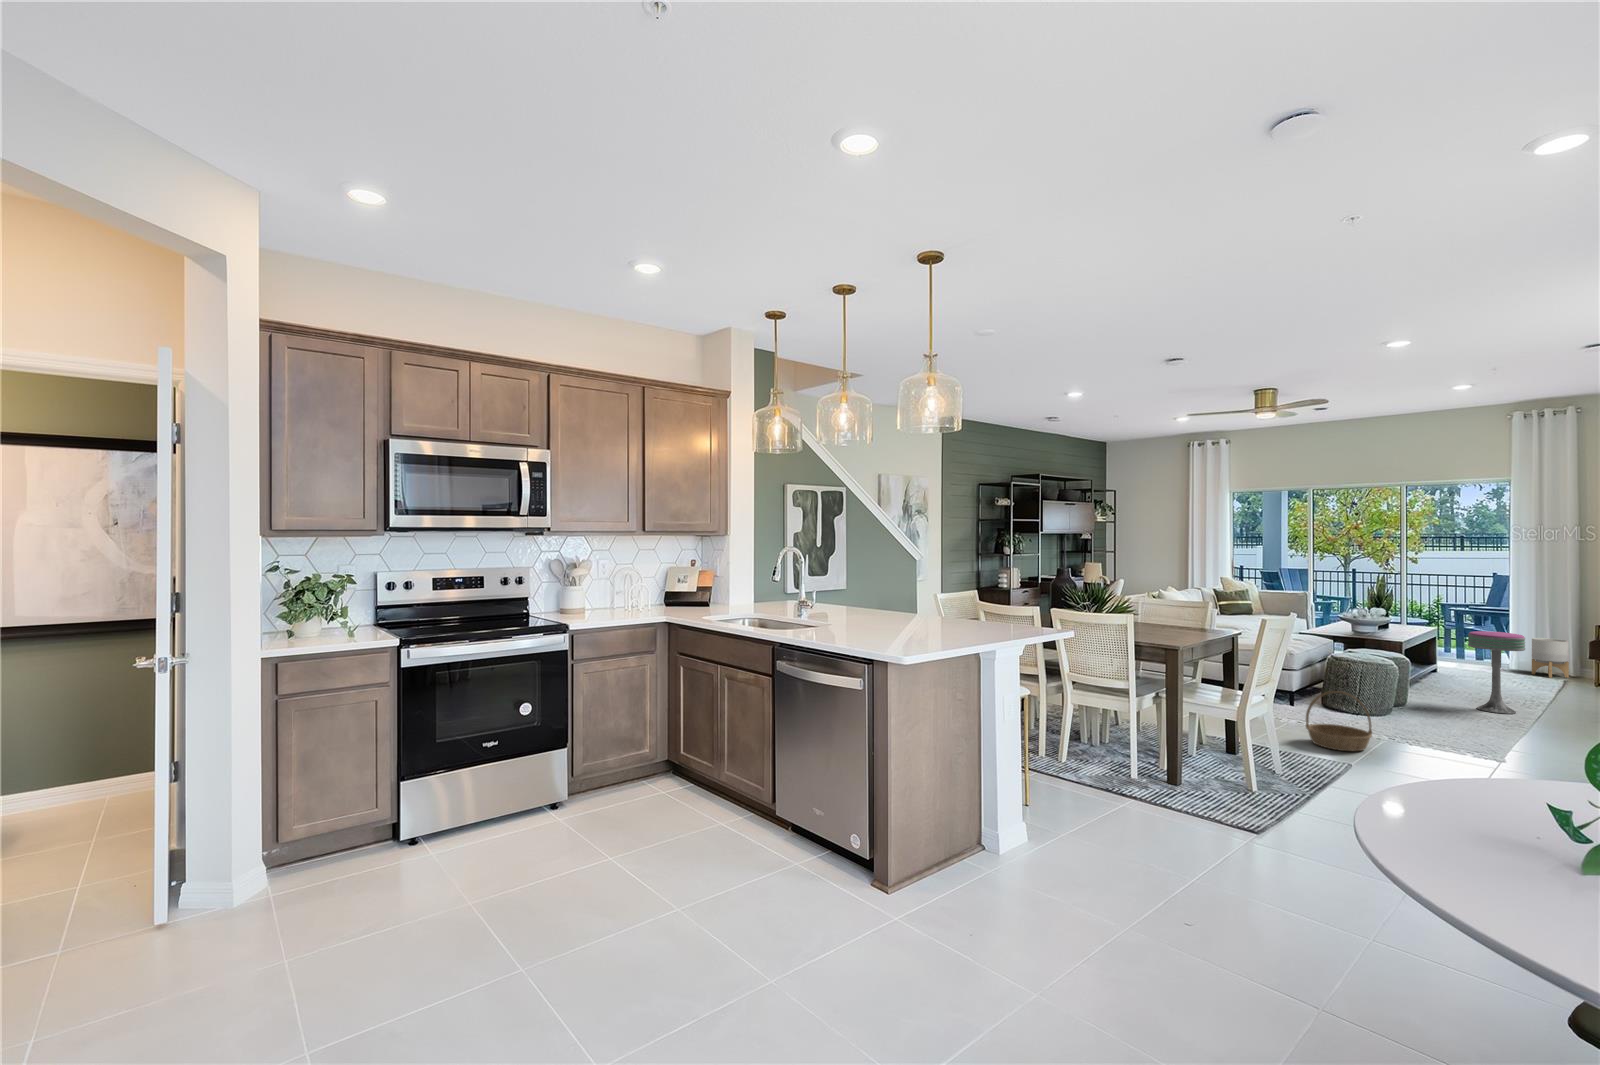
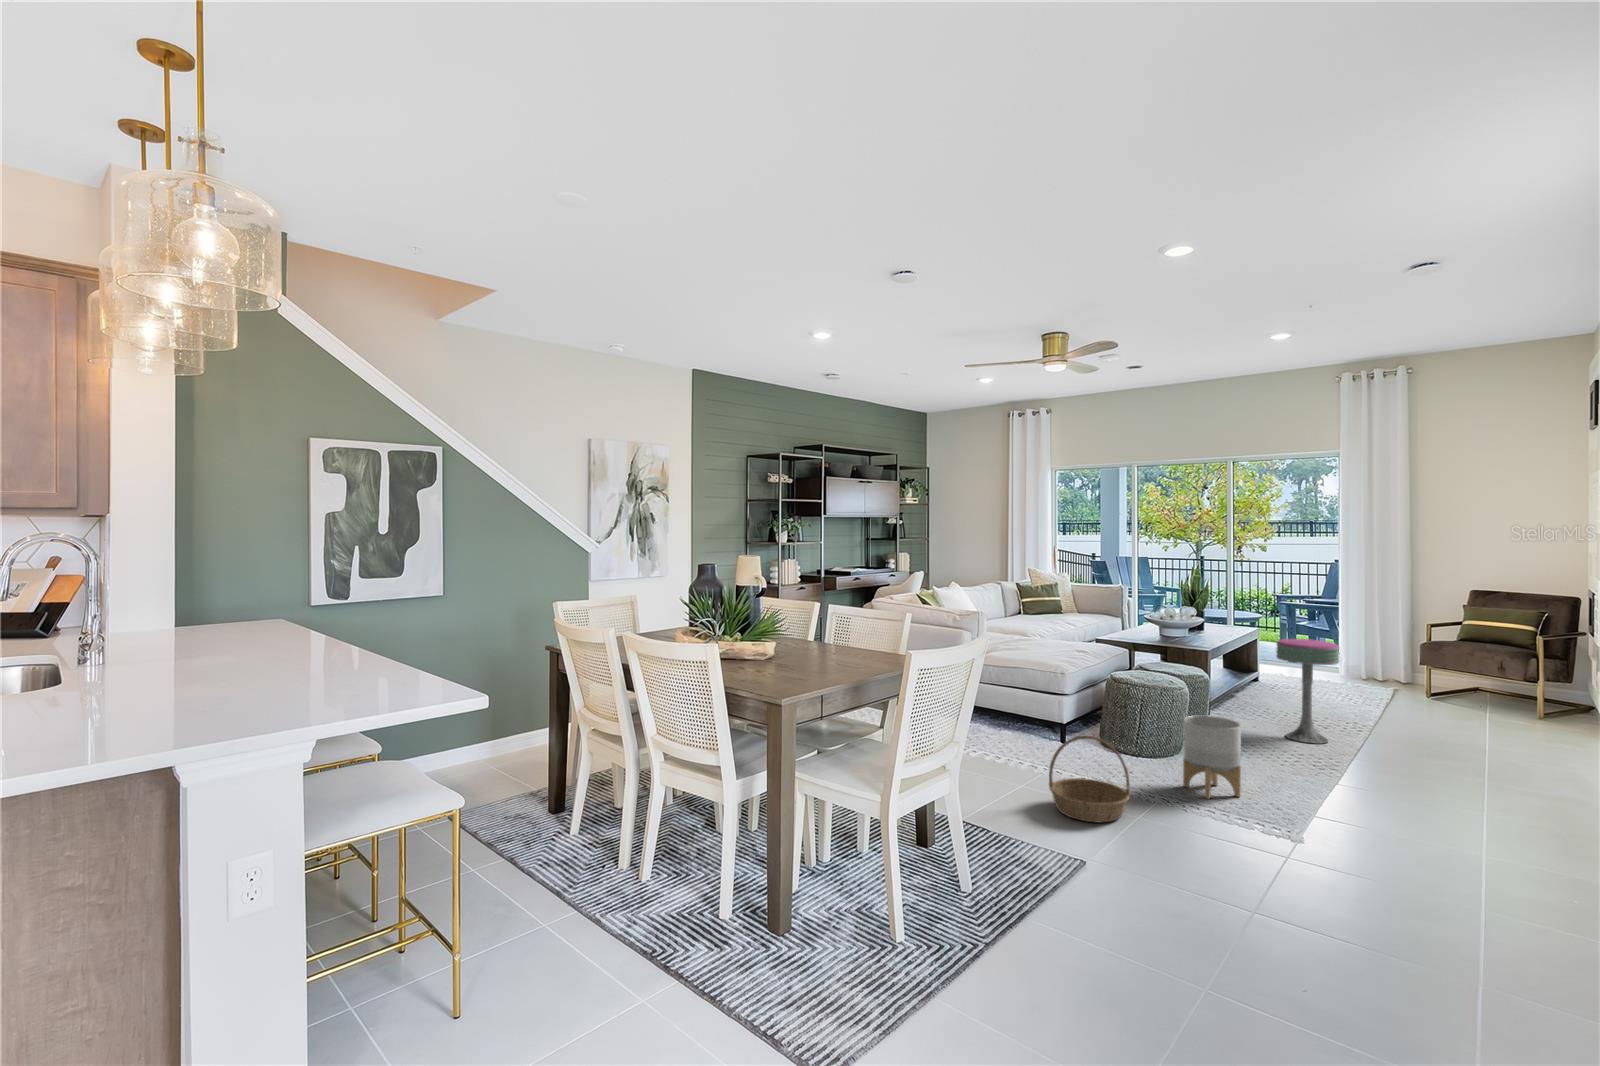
planter: present [1532,638,1569,678] -> present [1183,715,1241,799]

